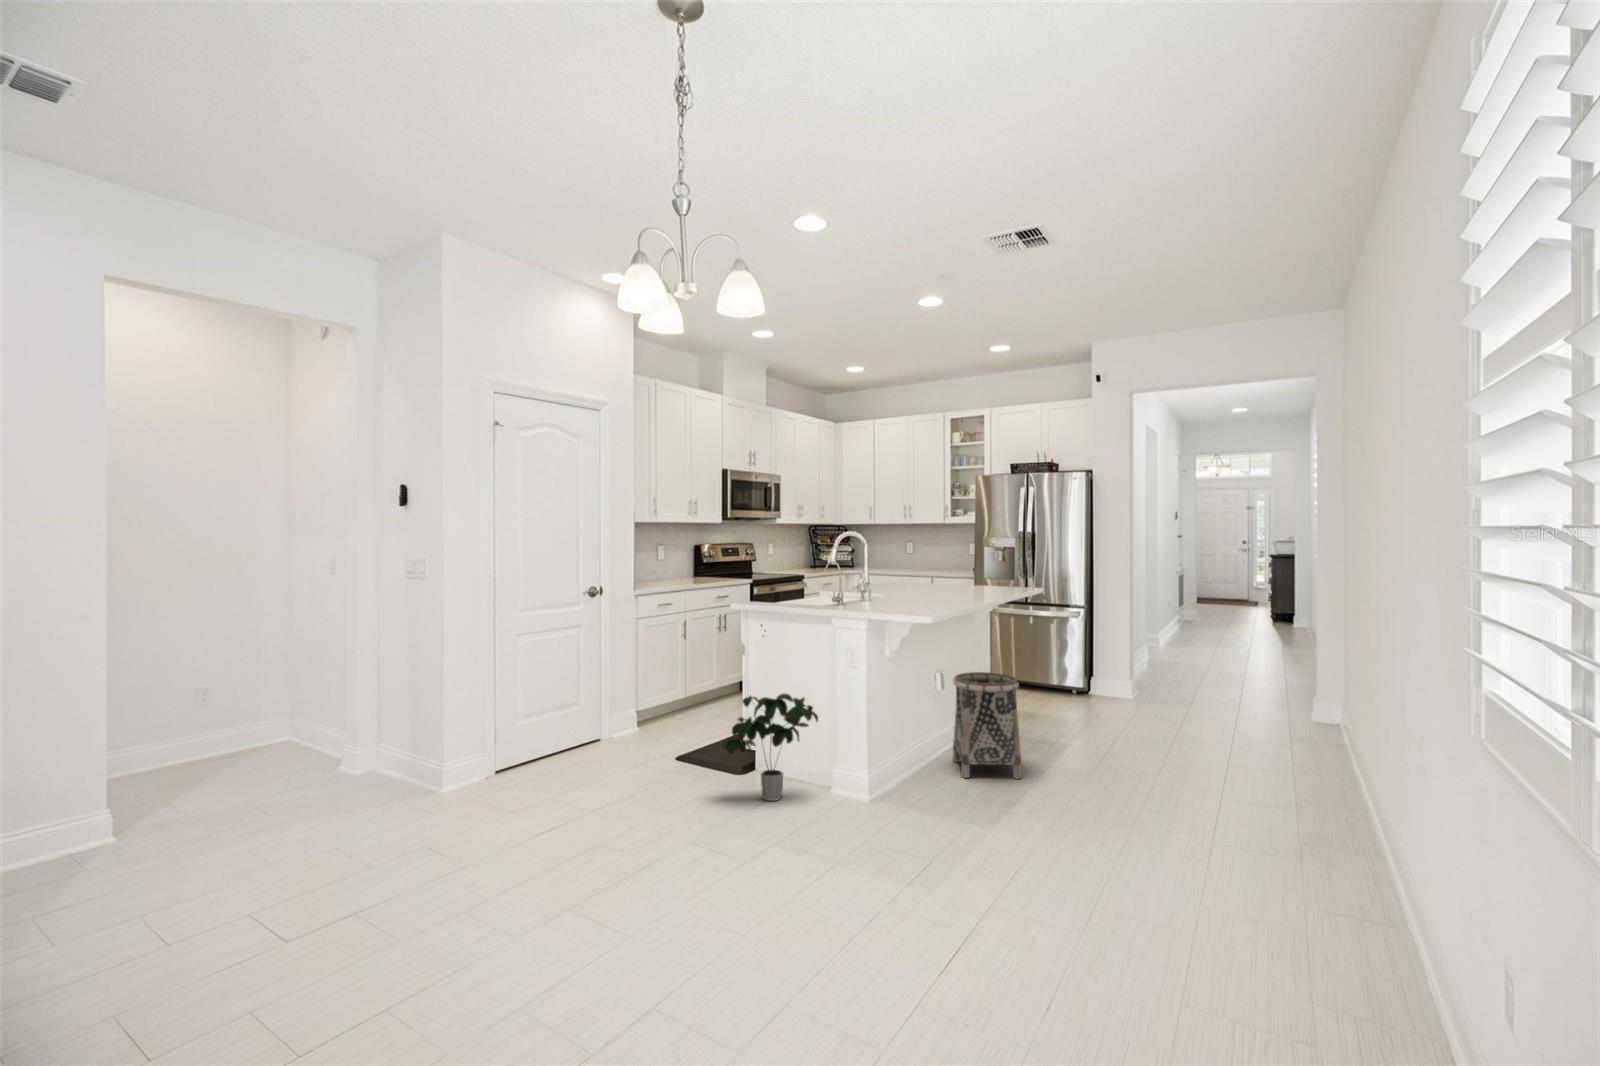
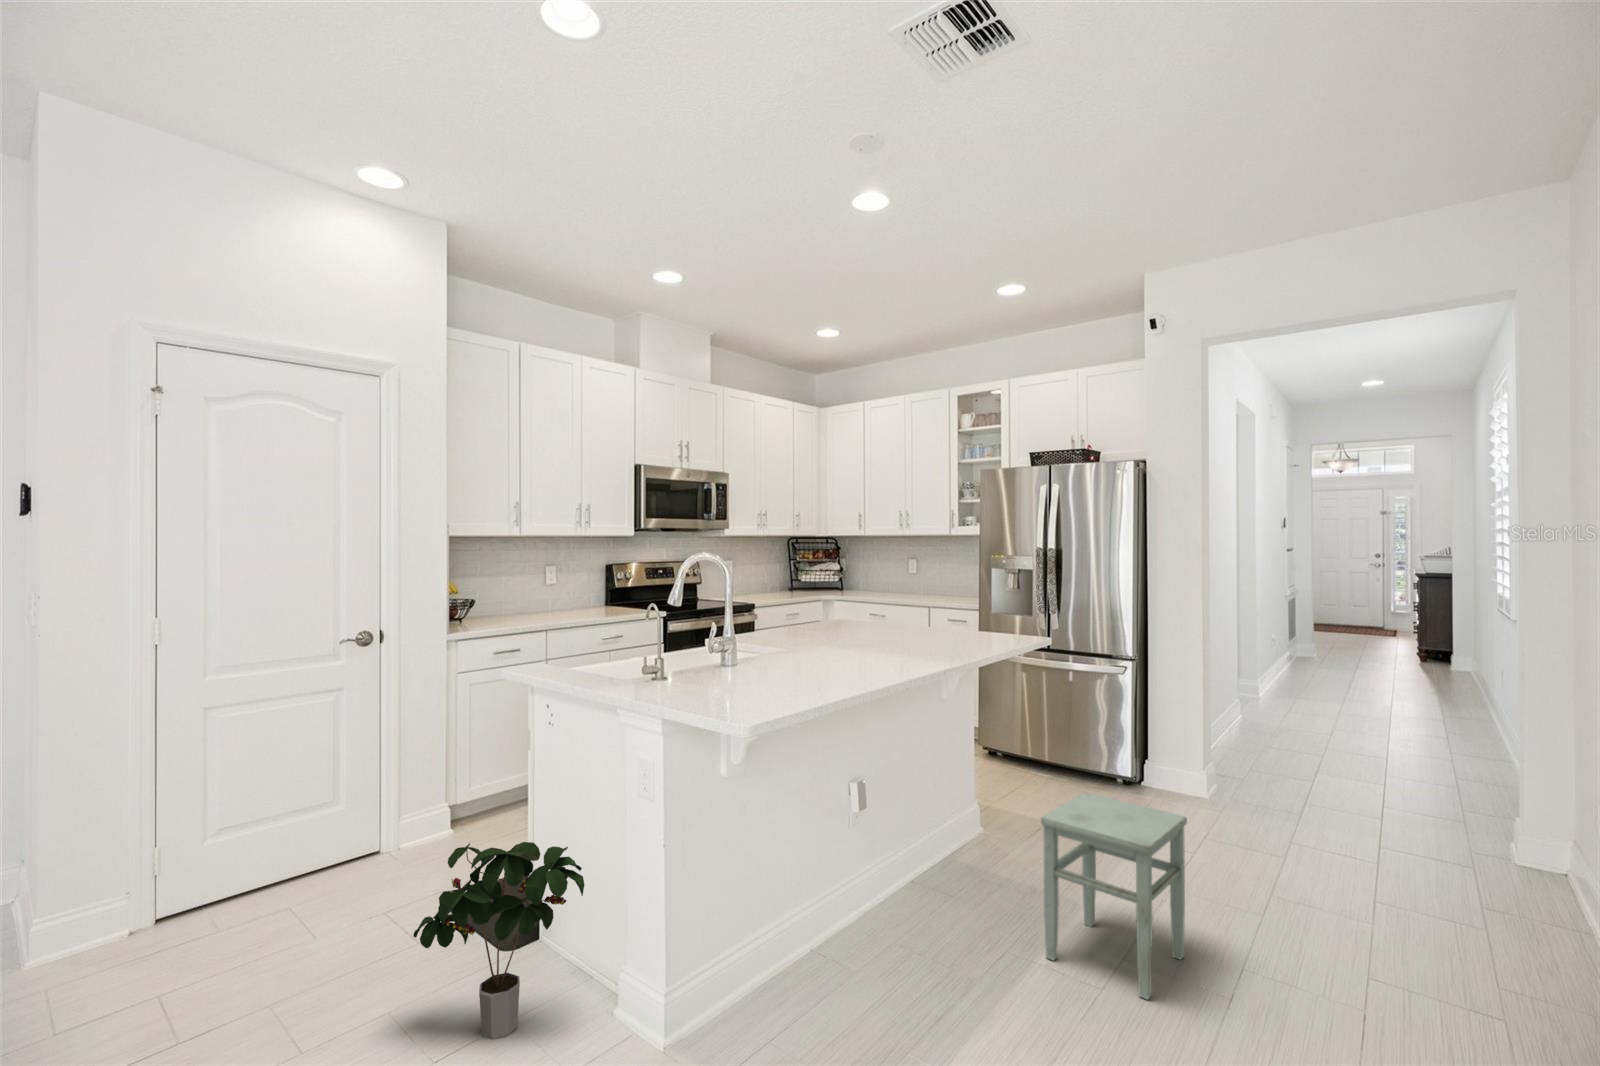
basket: present [953,672,1022,778] -> none [859,790,971,999]
stool: none [1055,674,1134,775] -> present [1041,793,1187,999]

